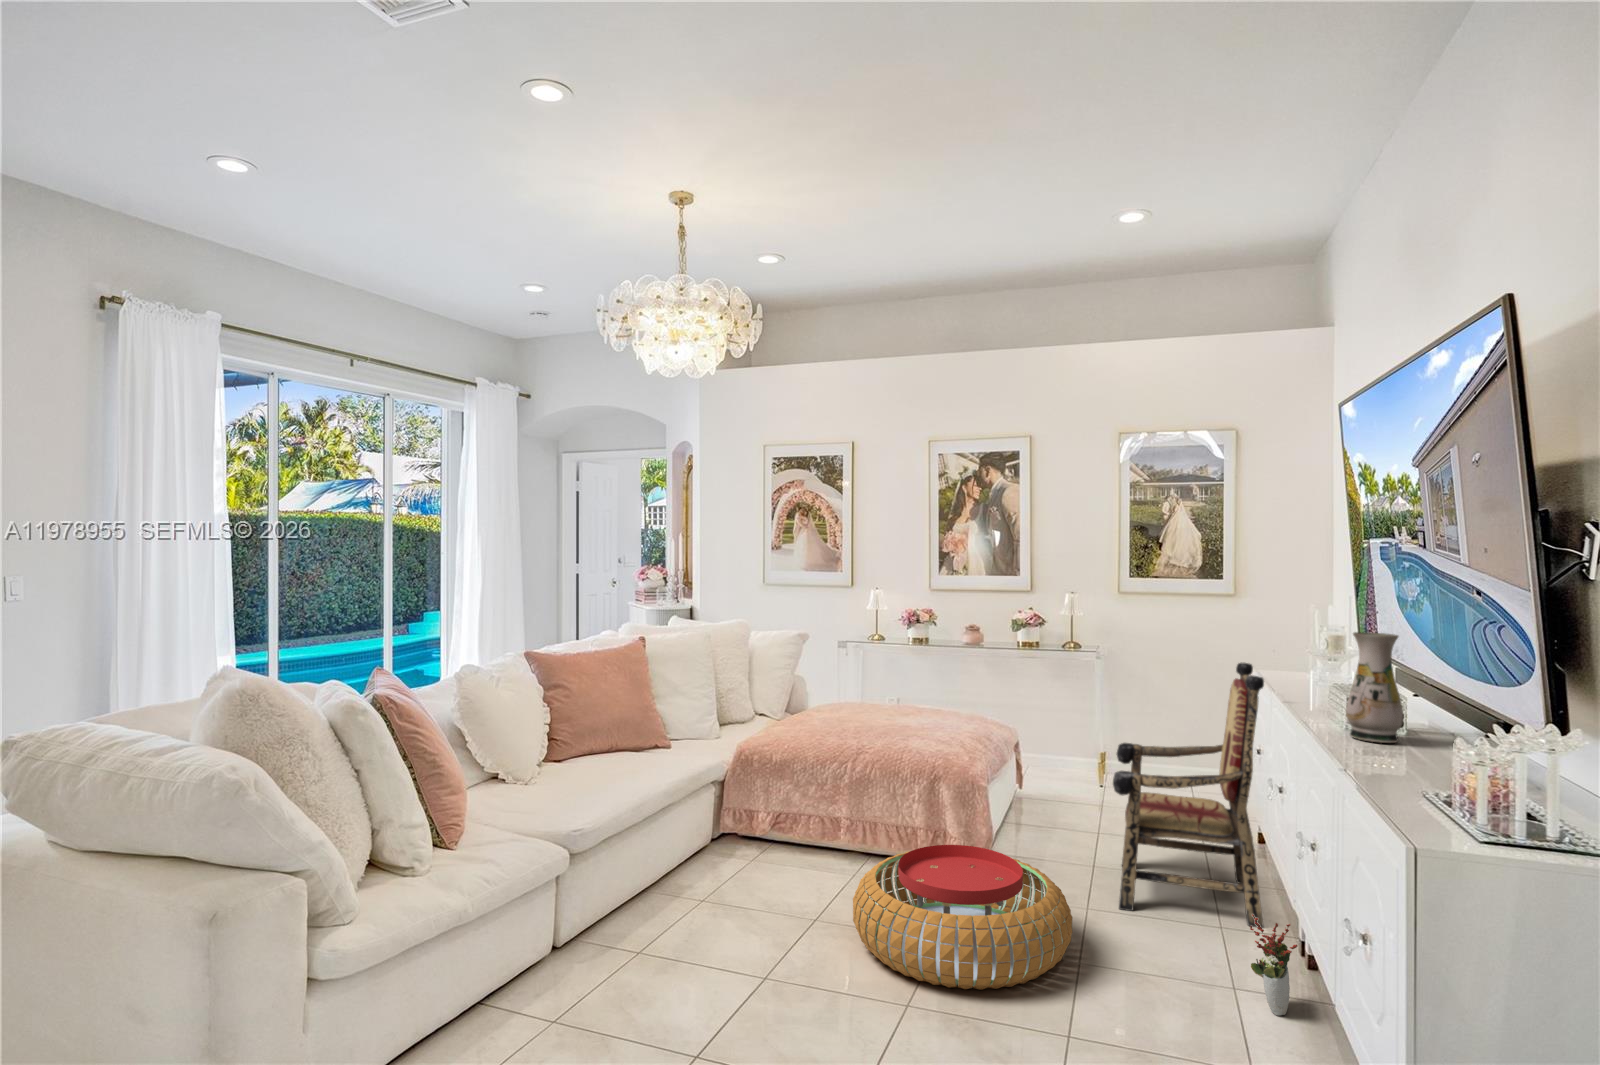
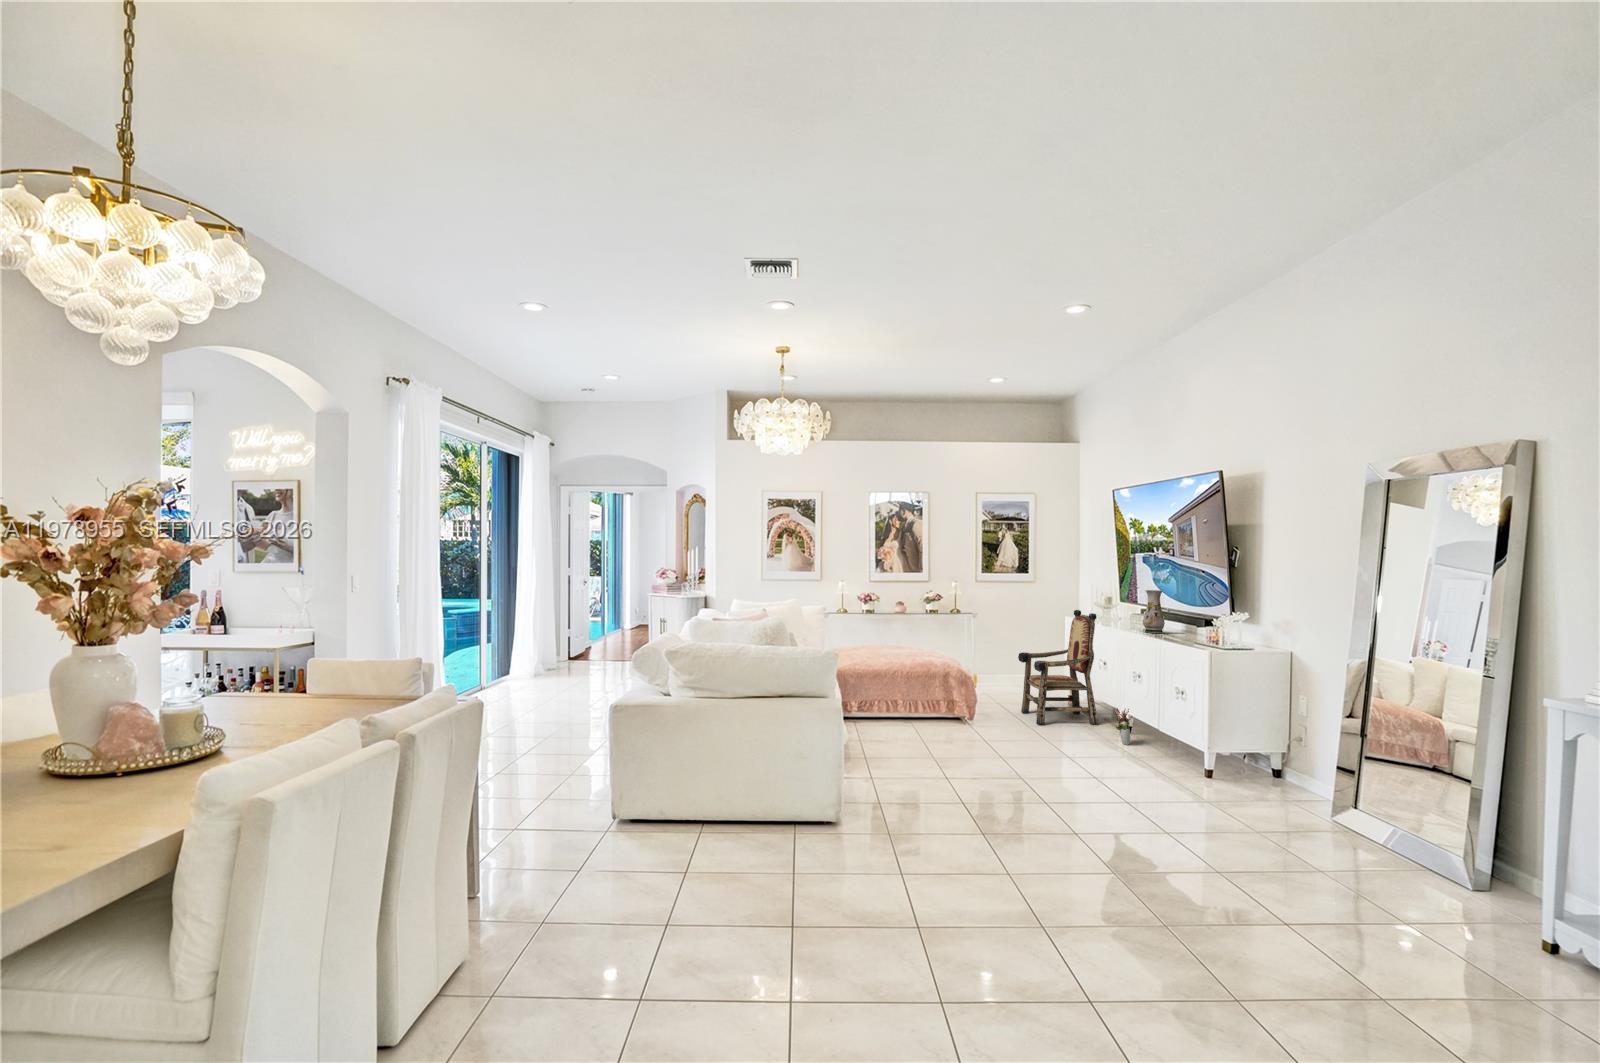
pouf: present [853,845,1072,990] -> none [940,699,1043,751]

